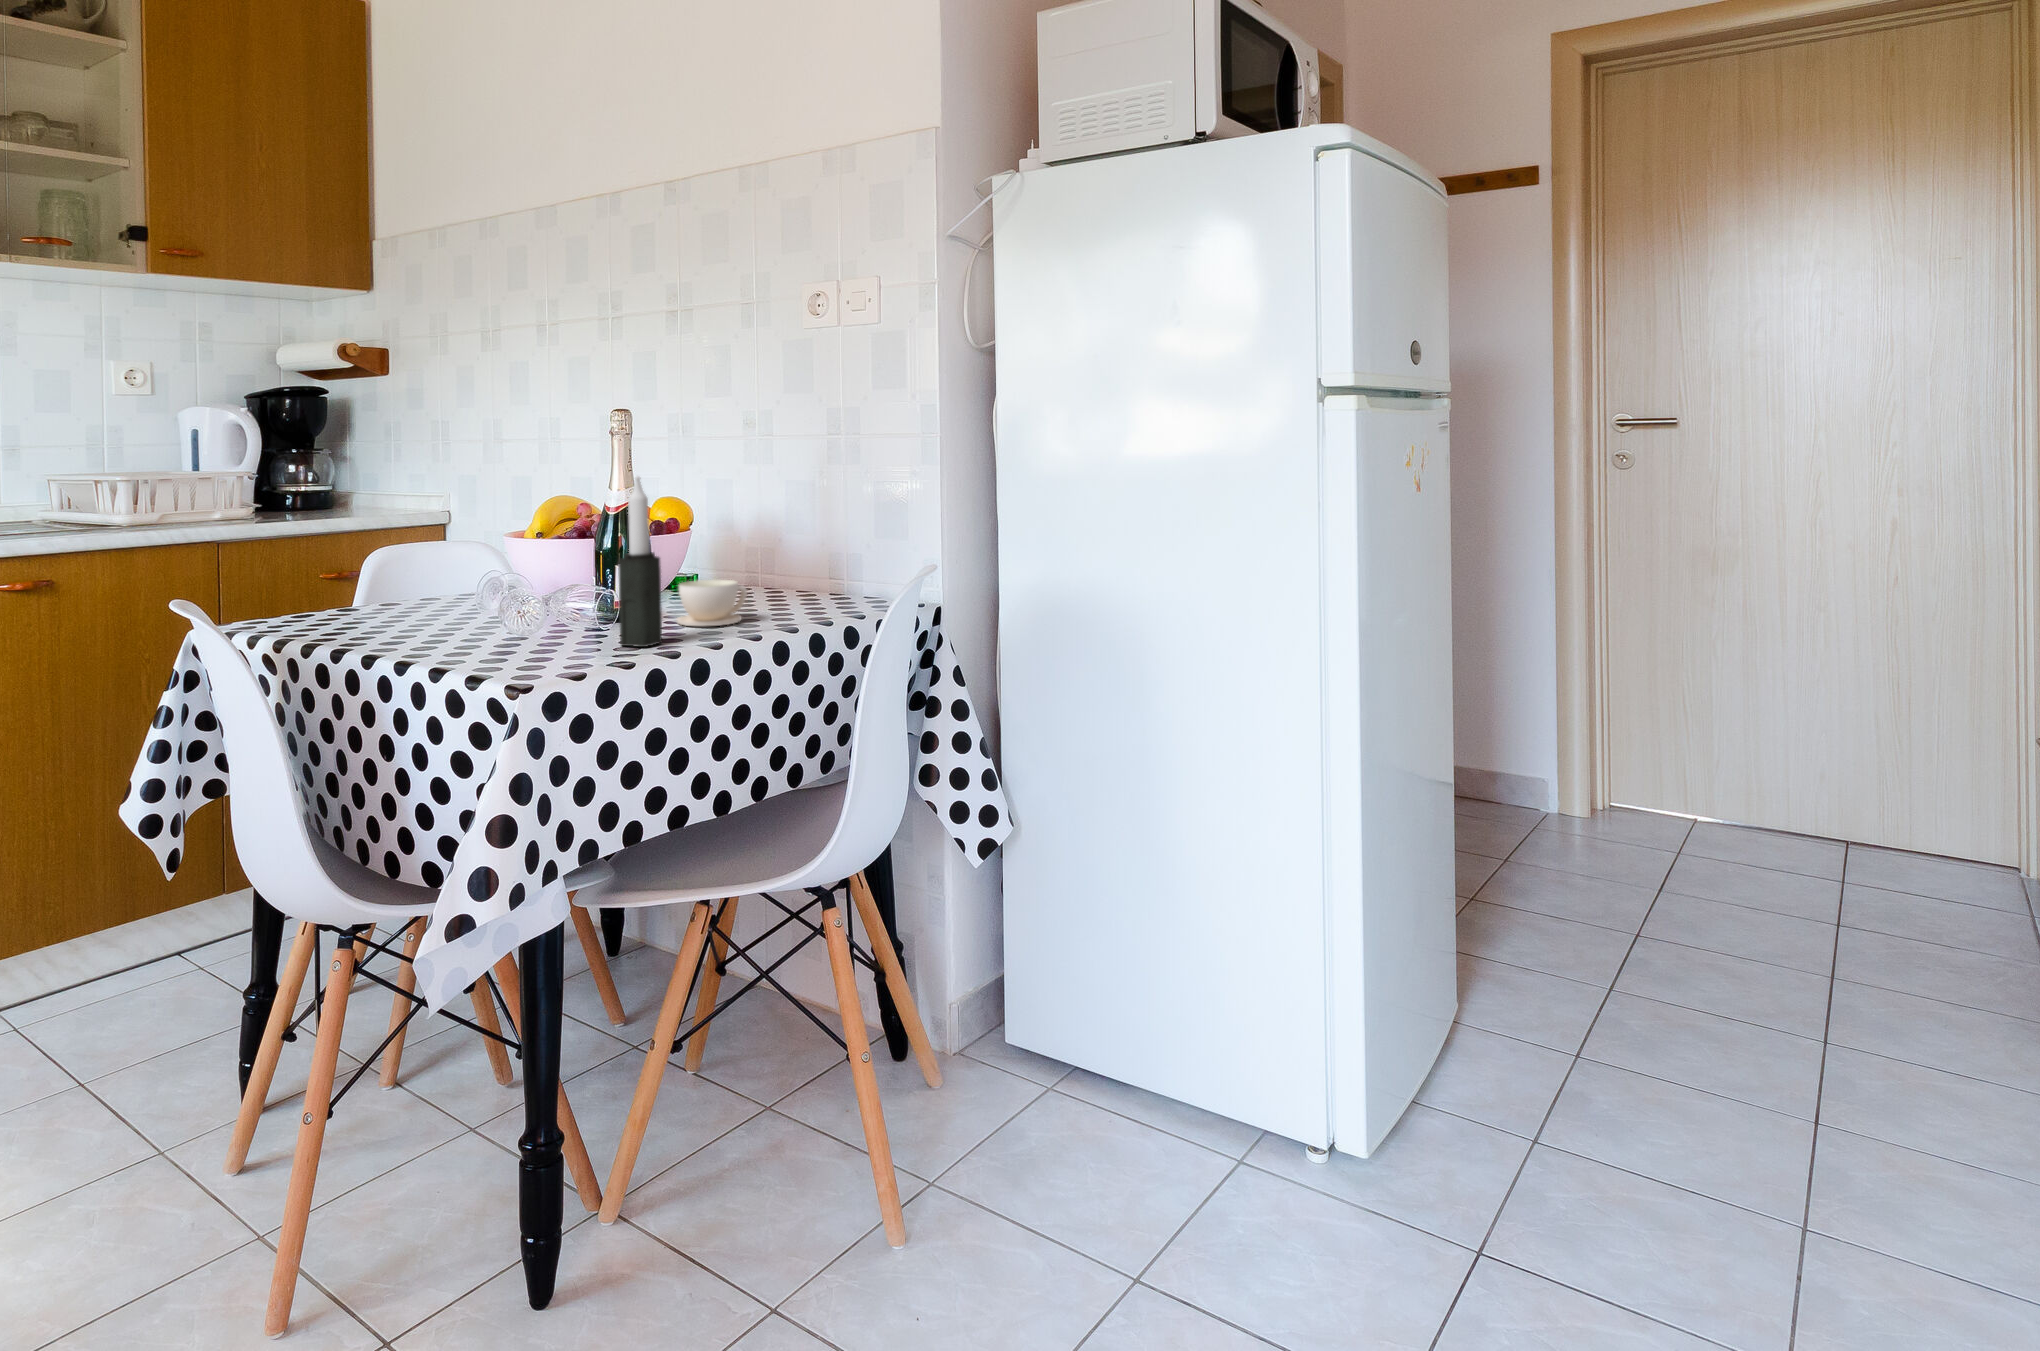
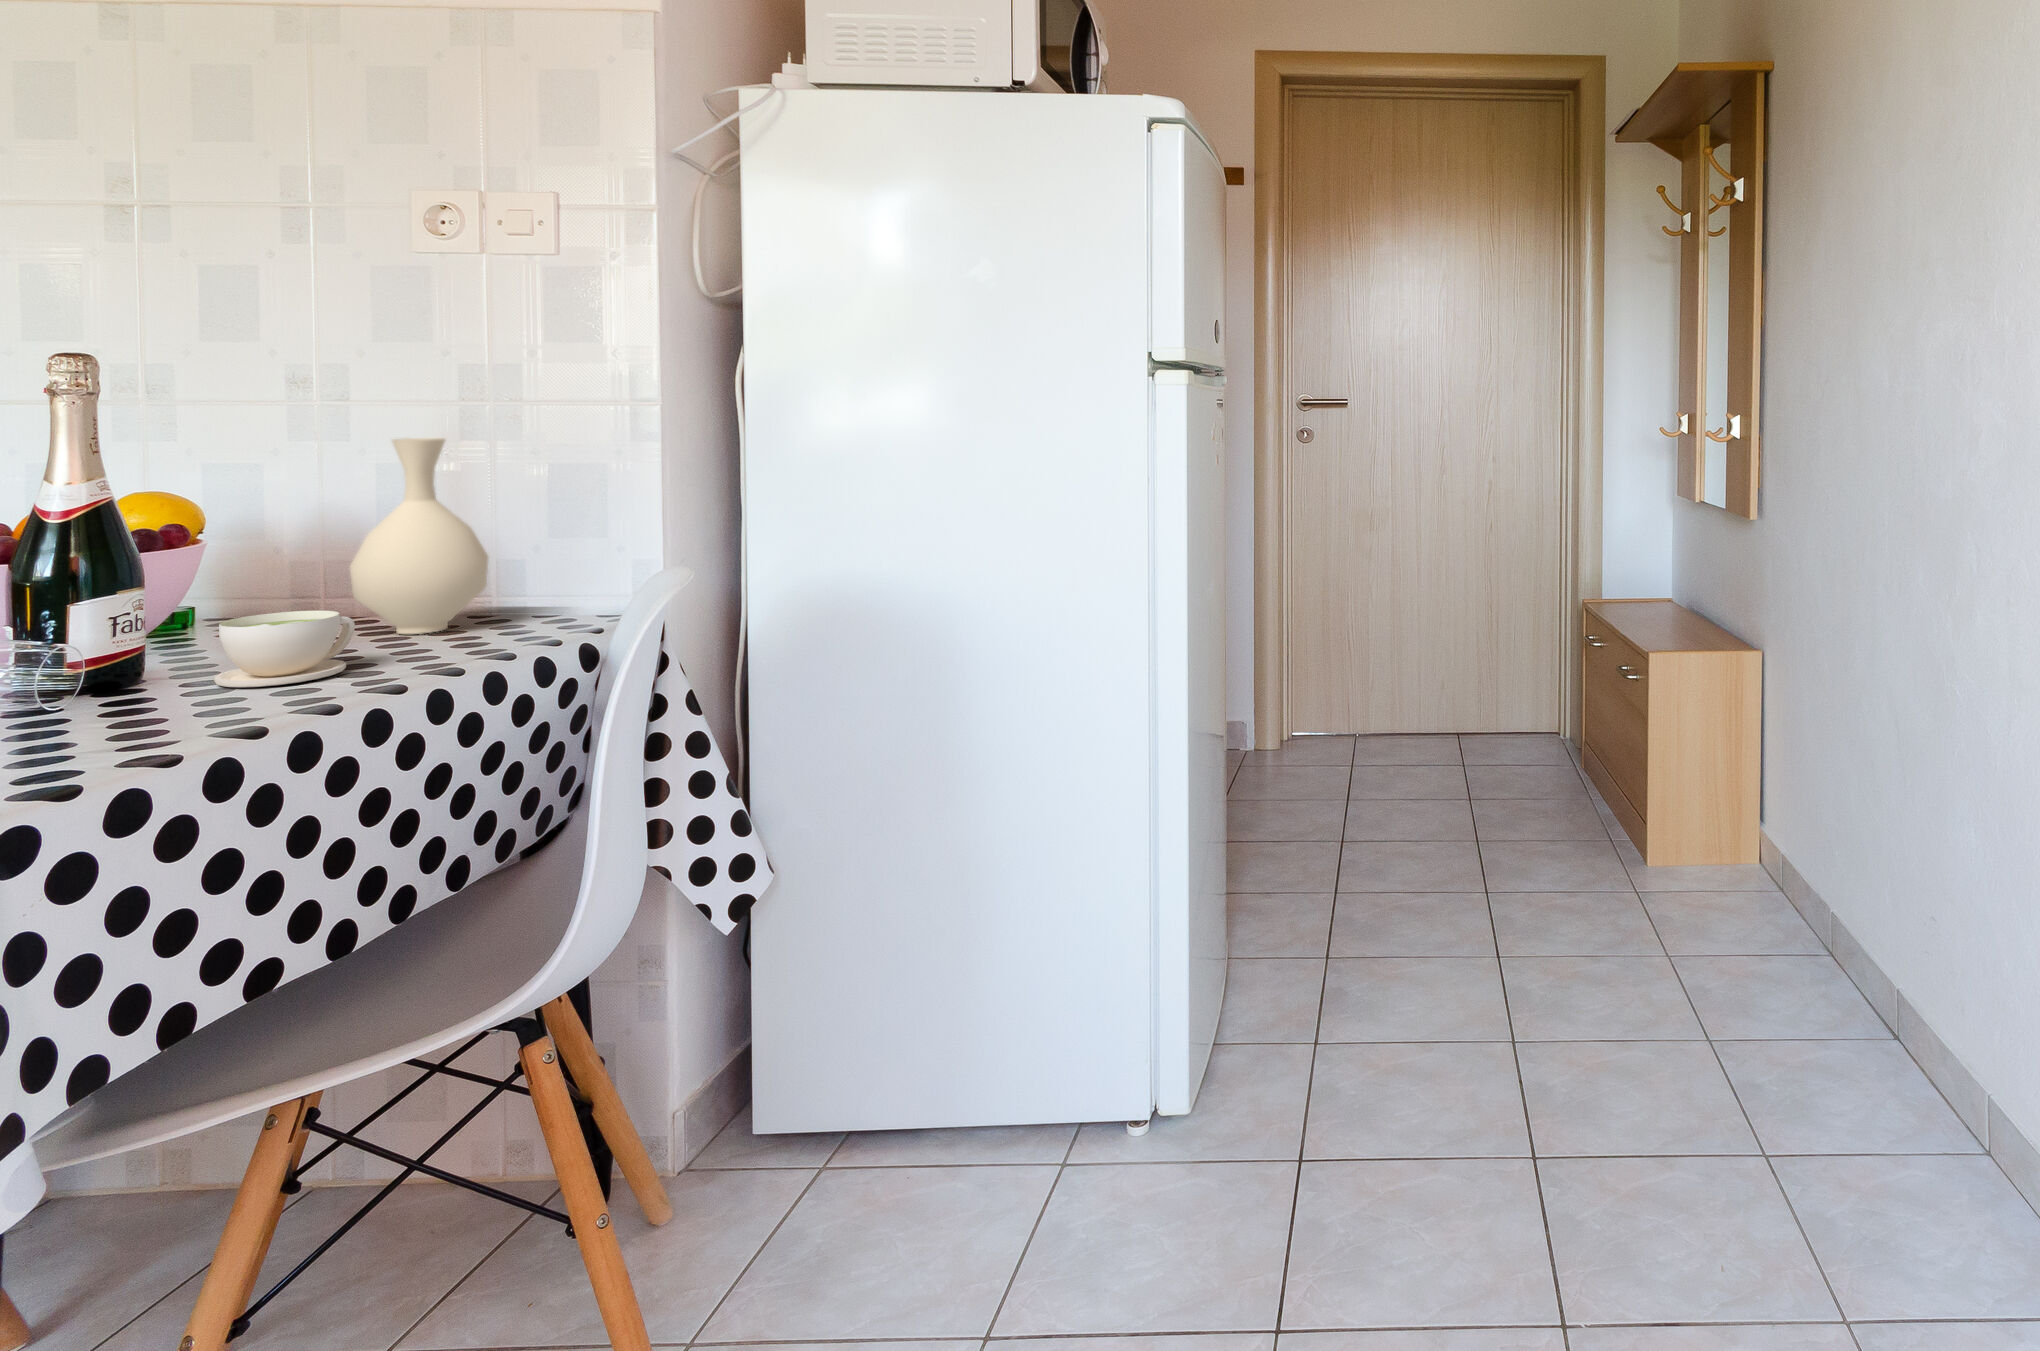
vase: none [751,464,830,604] -> present [350,438,488,634]
candle: present [618,476,662,647] -> none [103,460,200,738]

